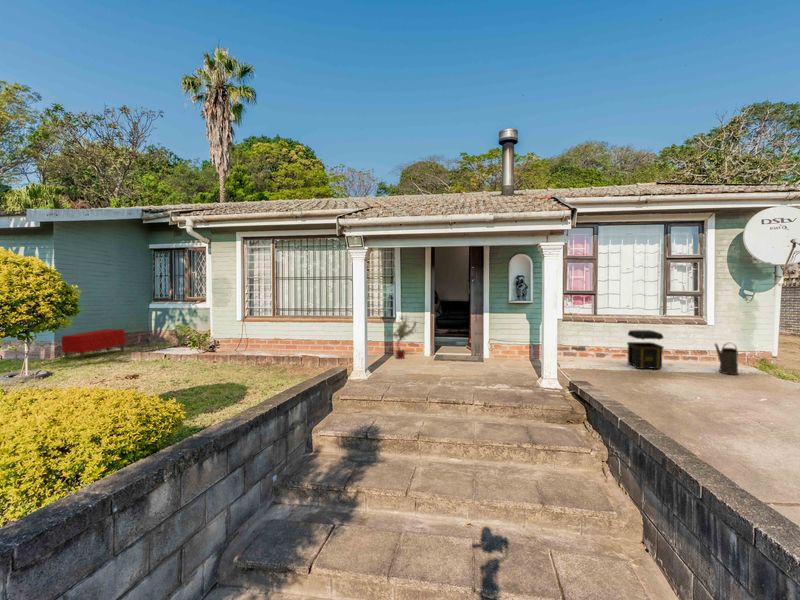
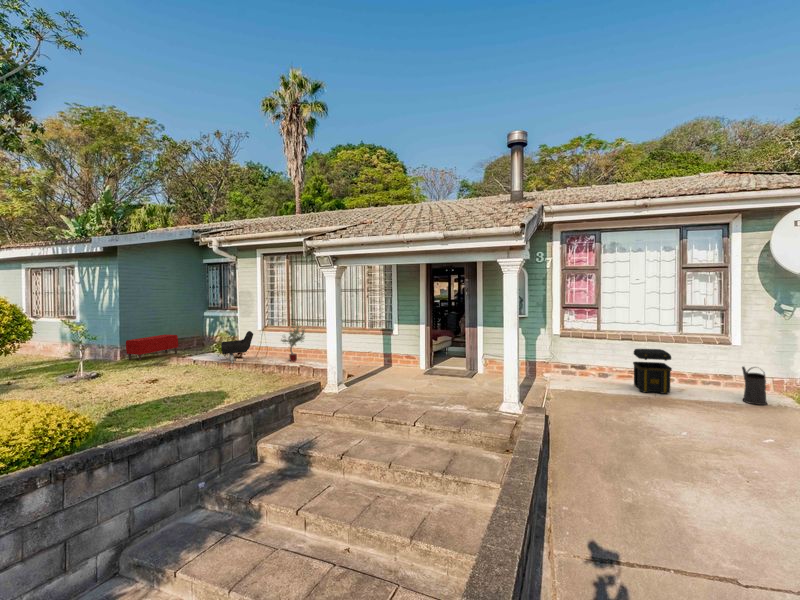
potted tree: present [384,317,416,359] -> present [281,325,305,362]
lounge chair: none [189,322,232,359] -> present [221,331,253,363]

